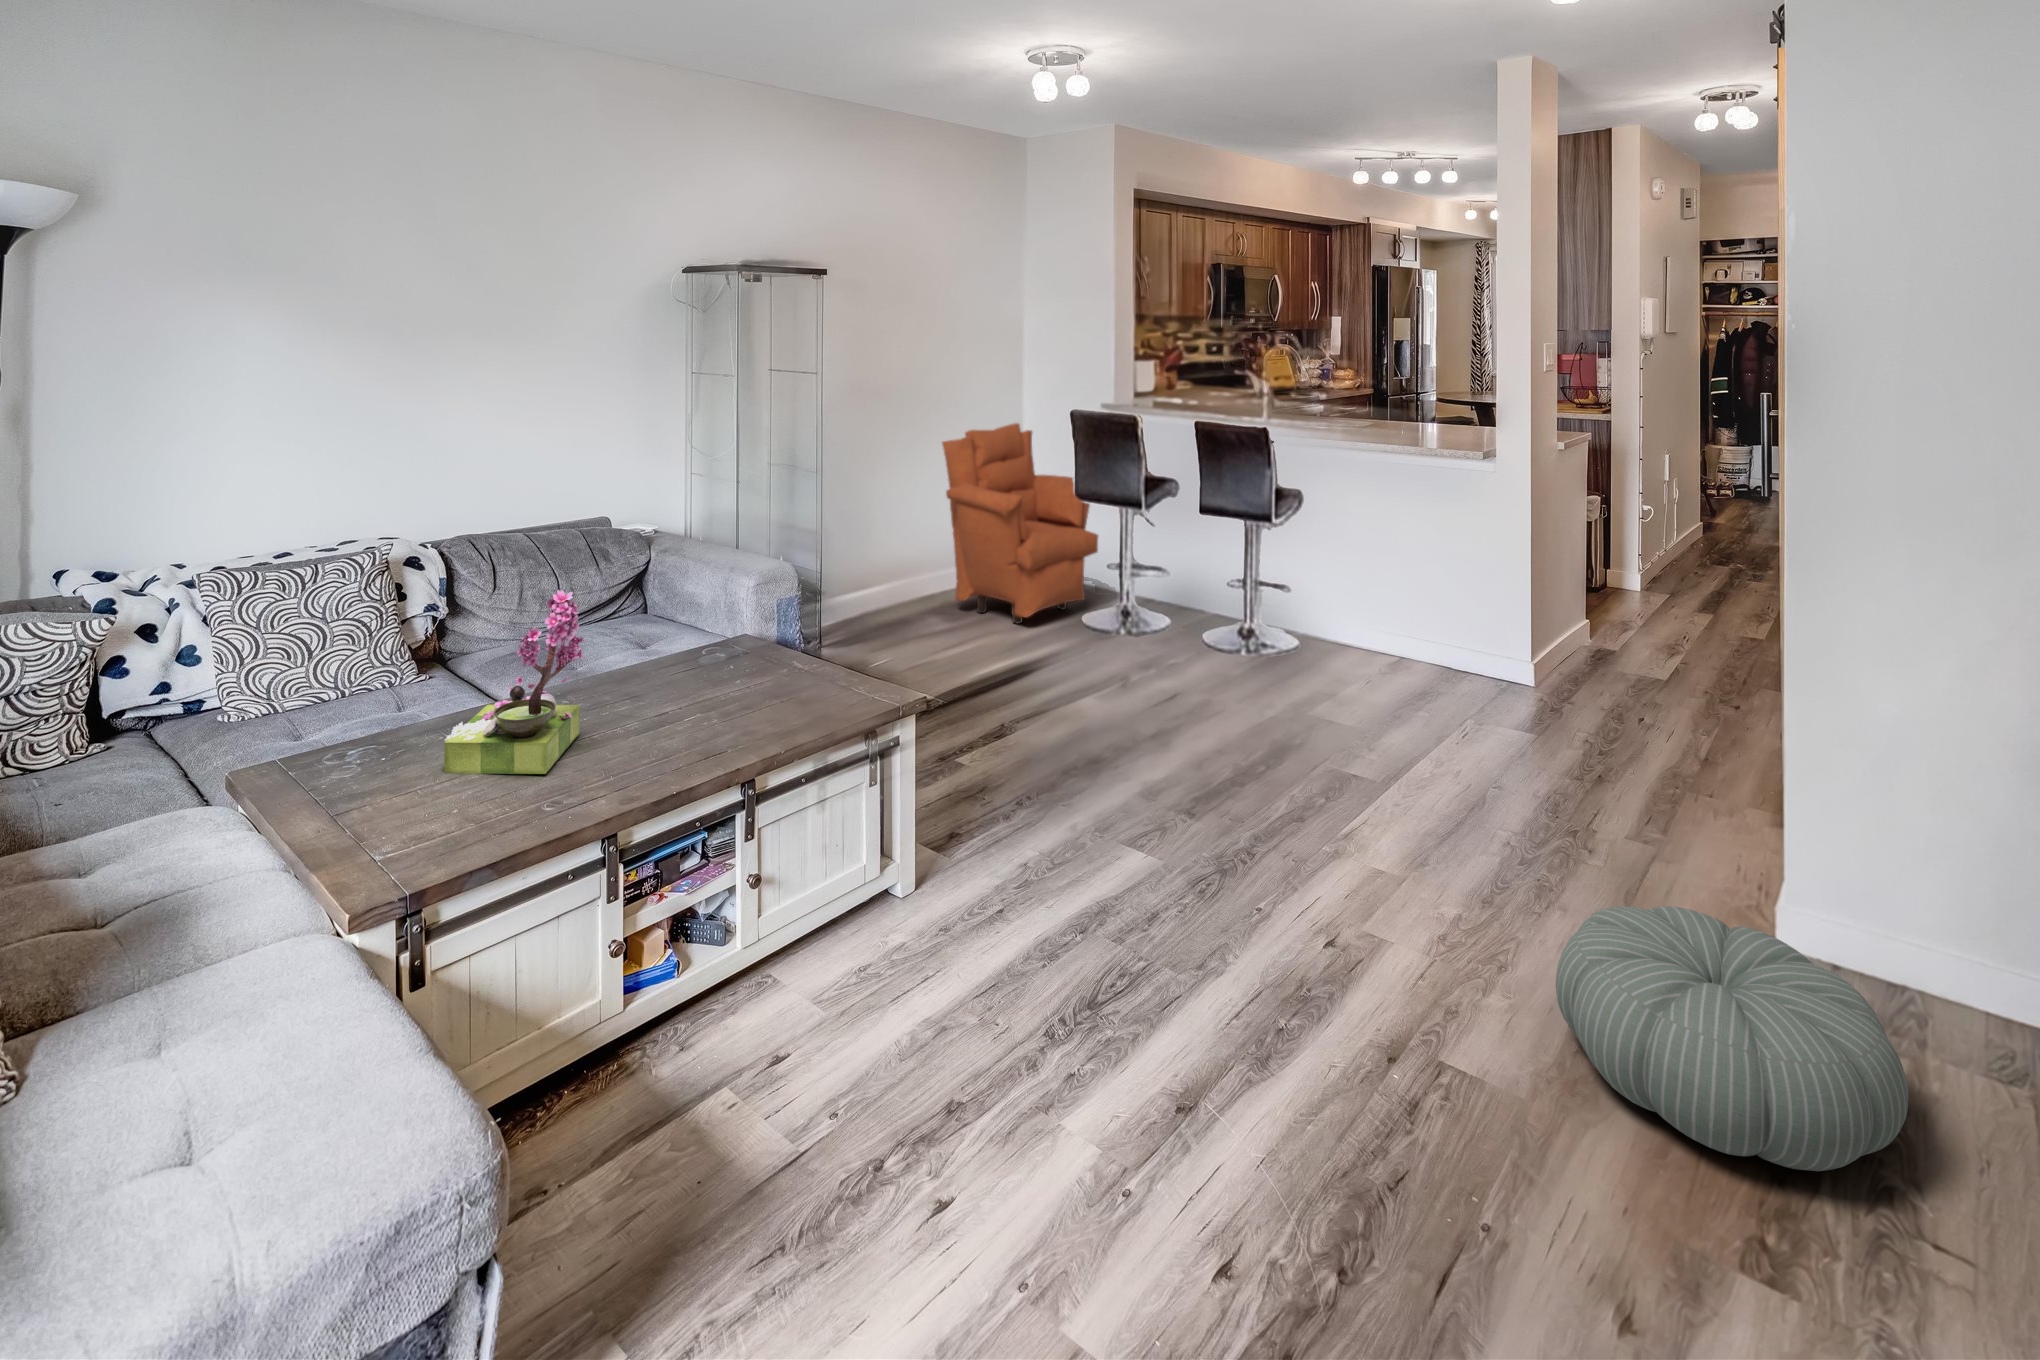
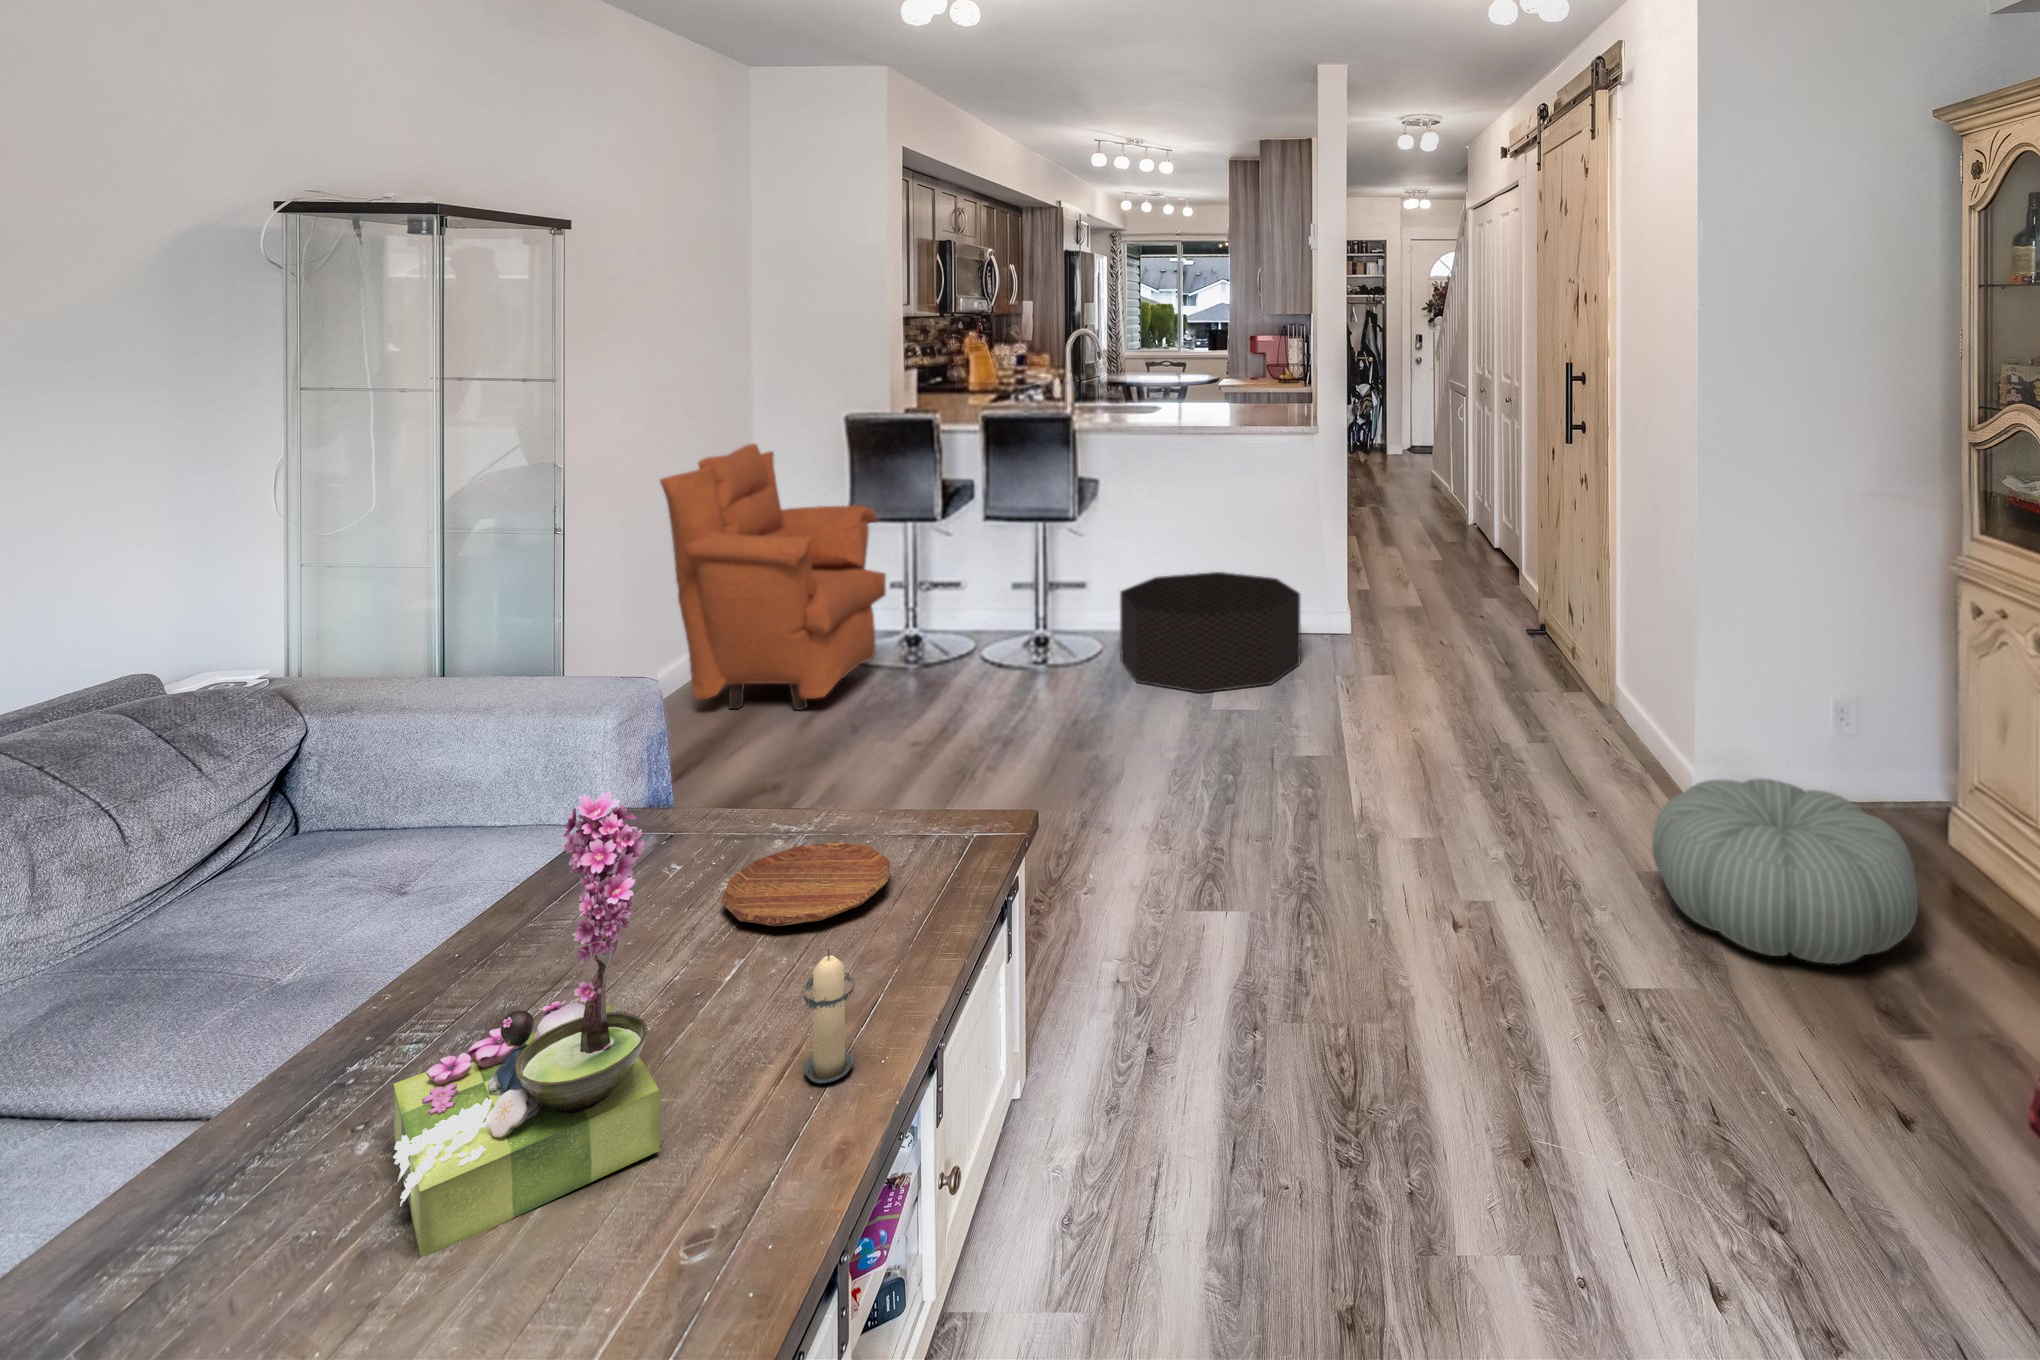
basket: none [1271,580,1444,700] -> present [1120,572,1301,692]
tray: none [699,673,798,712] -> present [721,842,890,926]
candle: none [623,706,660,781] -> present [802,949,856,1083]

